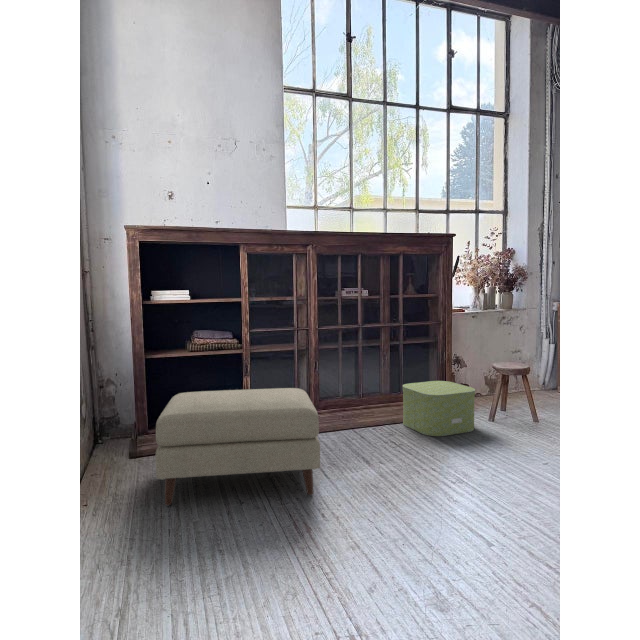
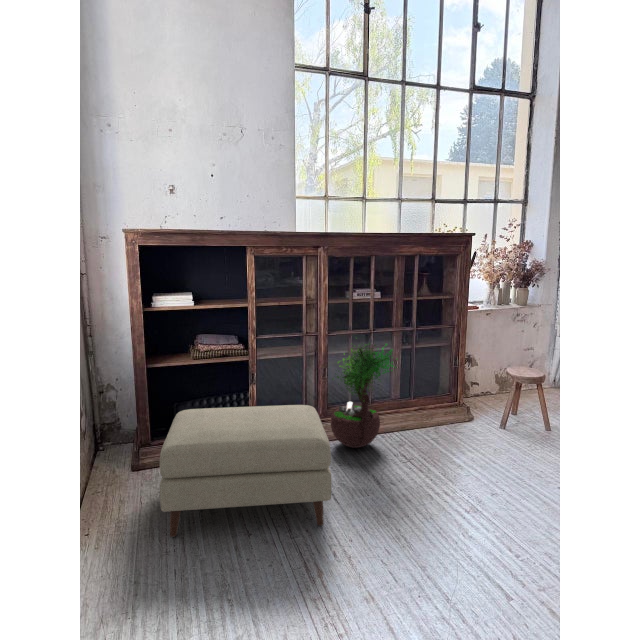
potted tree: none [322,327,385,437] -> present [331,344,396,448]
storage box: present [403,381,475,436] -> none [412,385,489,448]

